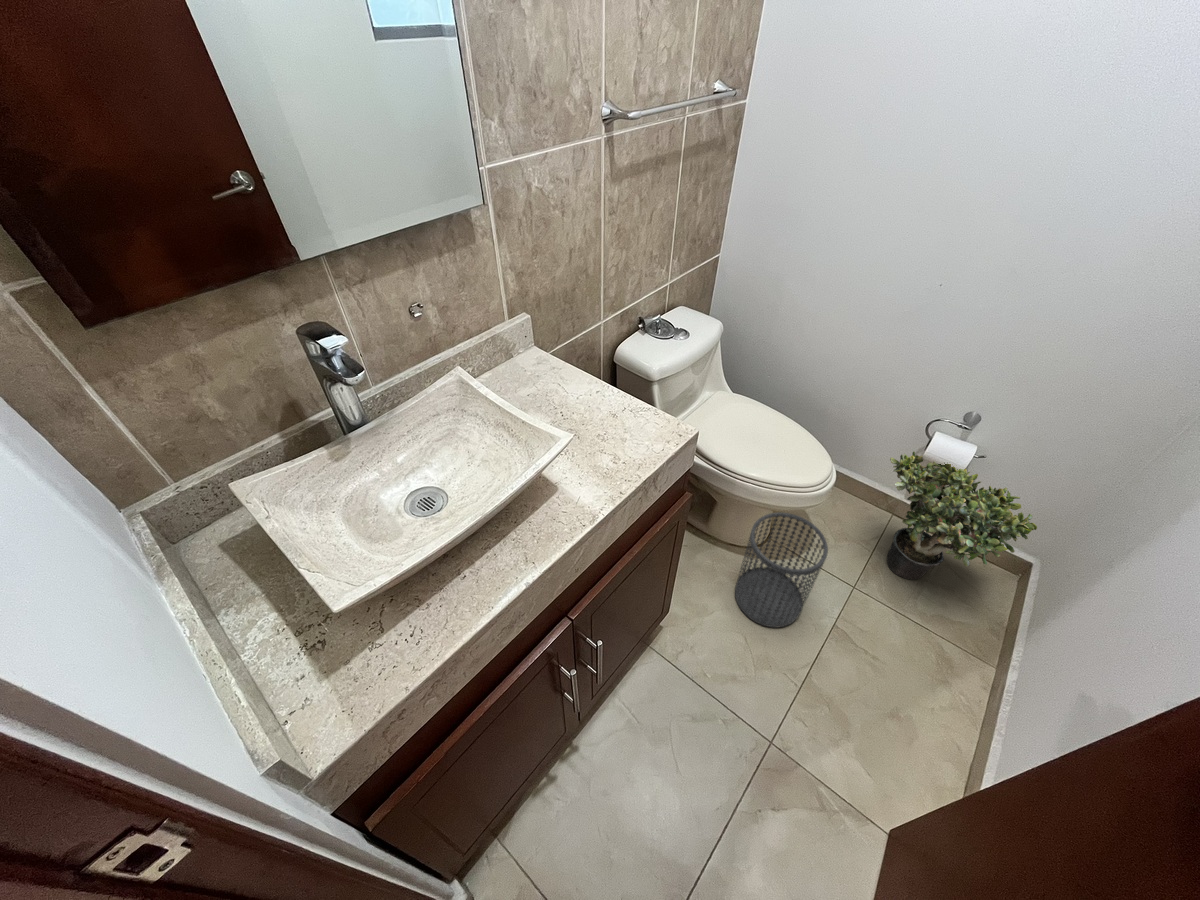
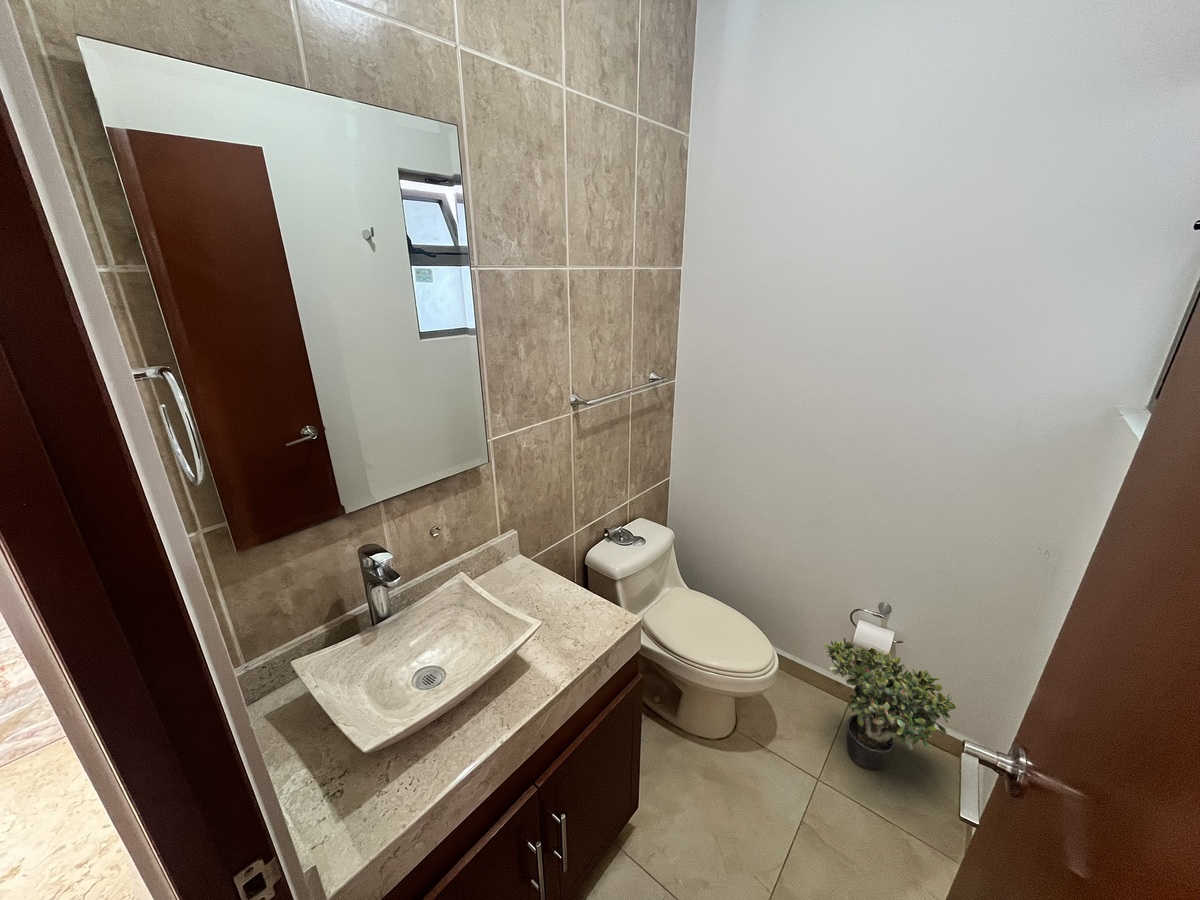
wastebasket: present [735,513,828,627] -> none [705,698,778,825]

